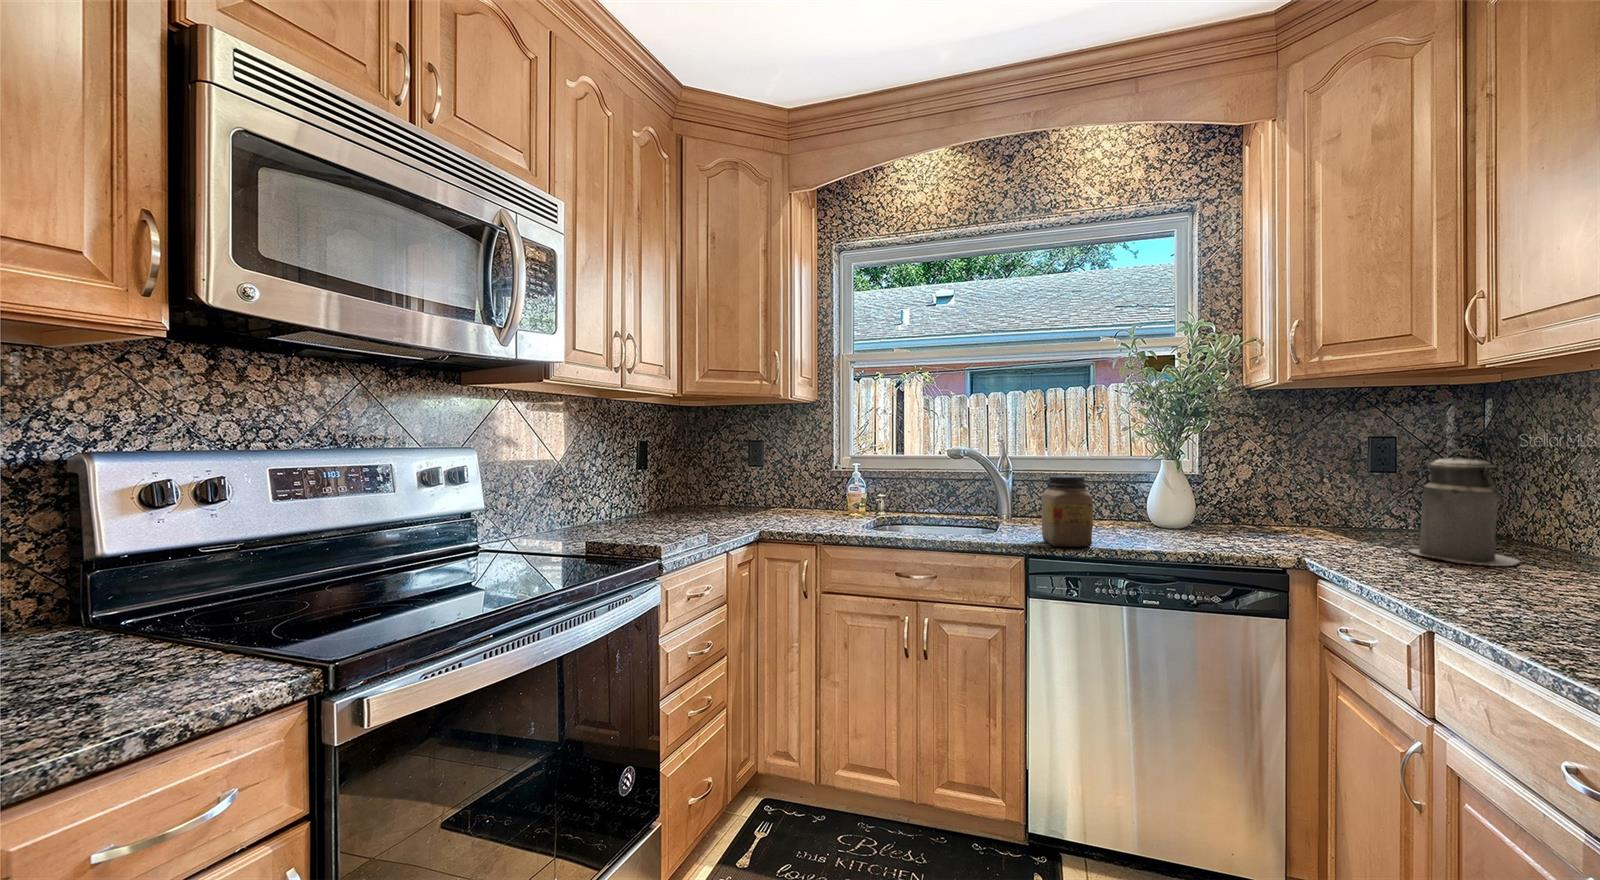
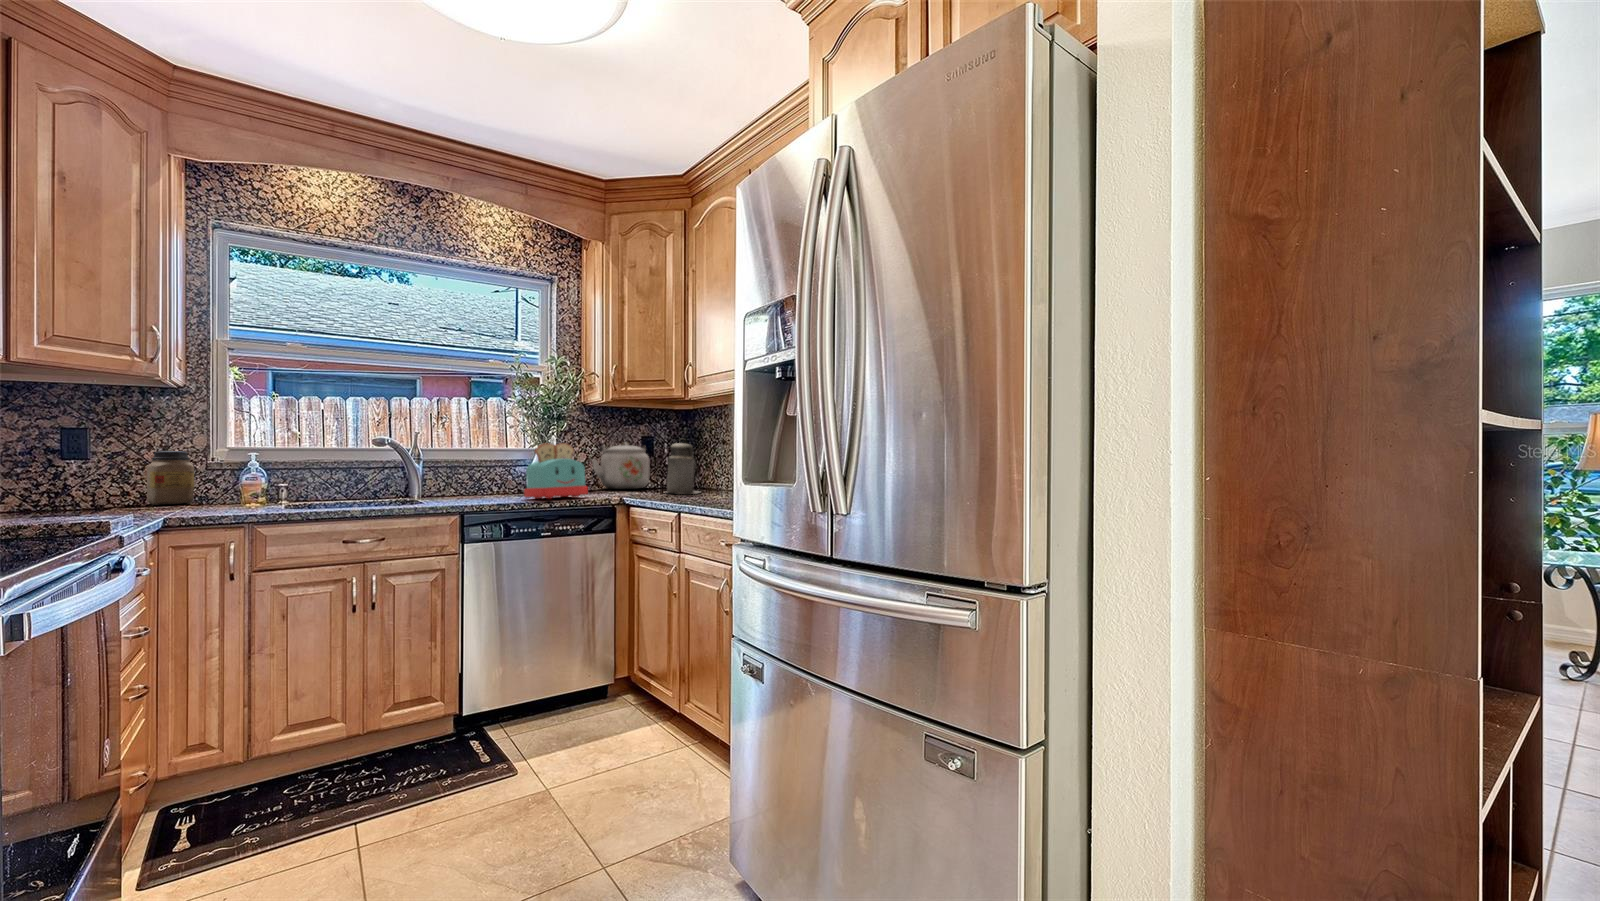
kettle: none [1260,449,1384,531] -> present [592,442,650,489]
toaster: none [1124,459,1232,546] -> present [524,443,588,499]
jar: present [1042,475,1093,547] -> present [147,451,194,505]

